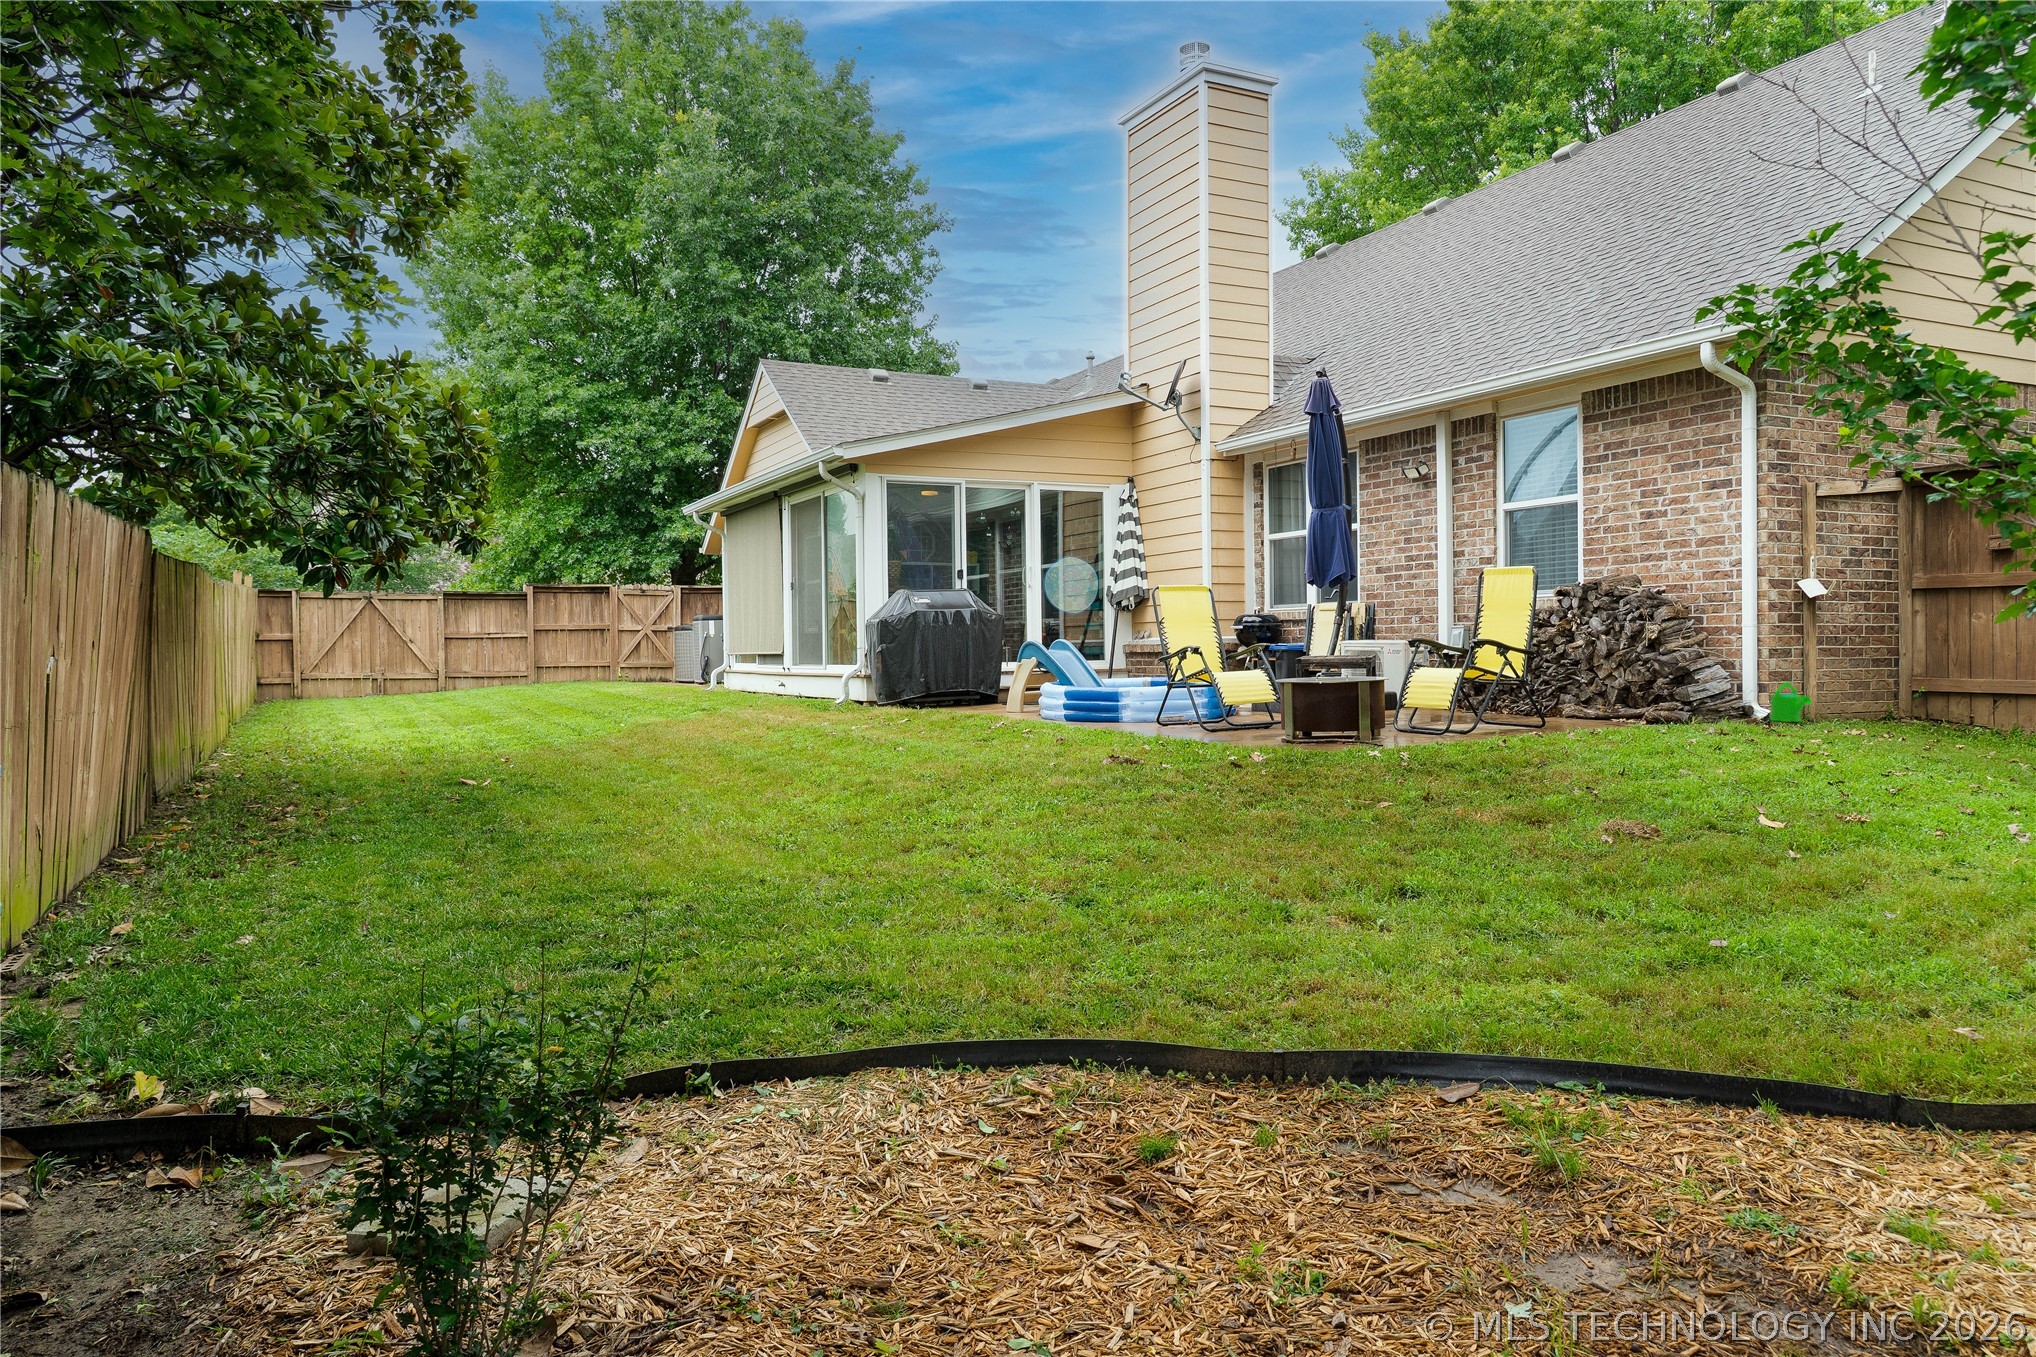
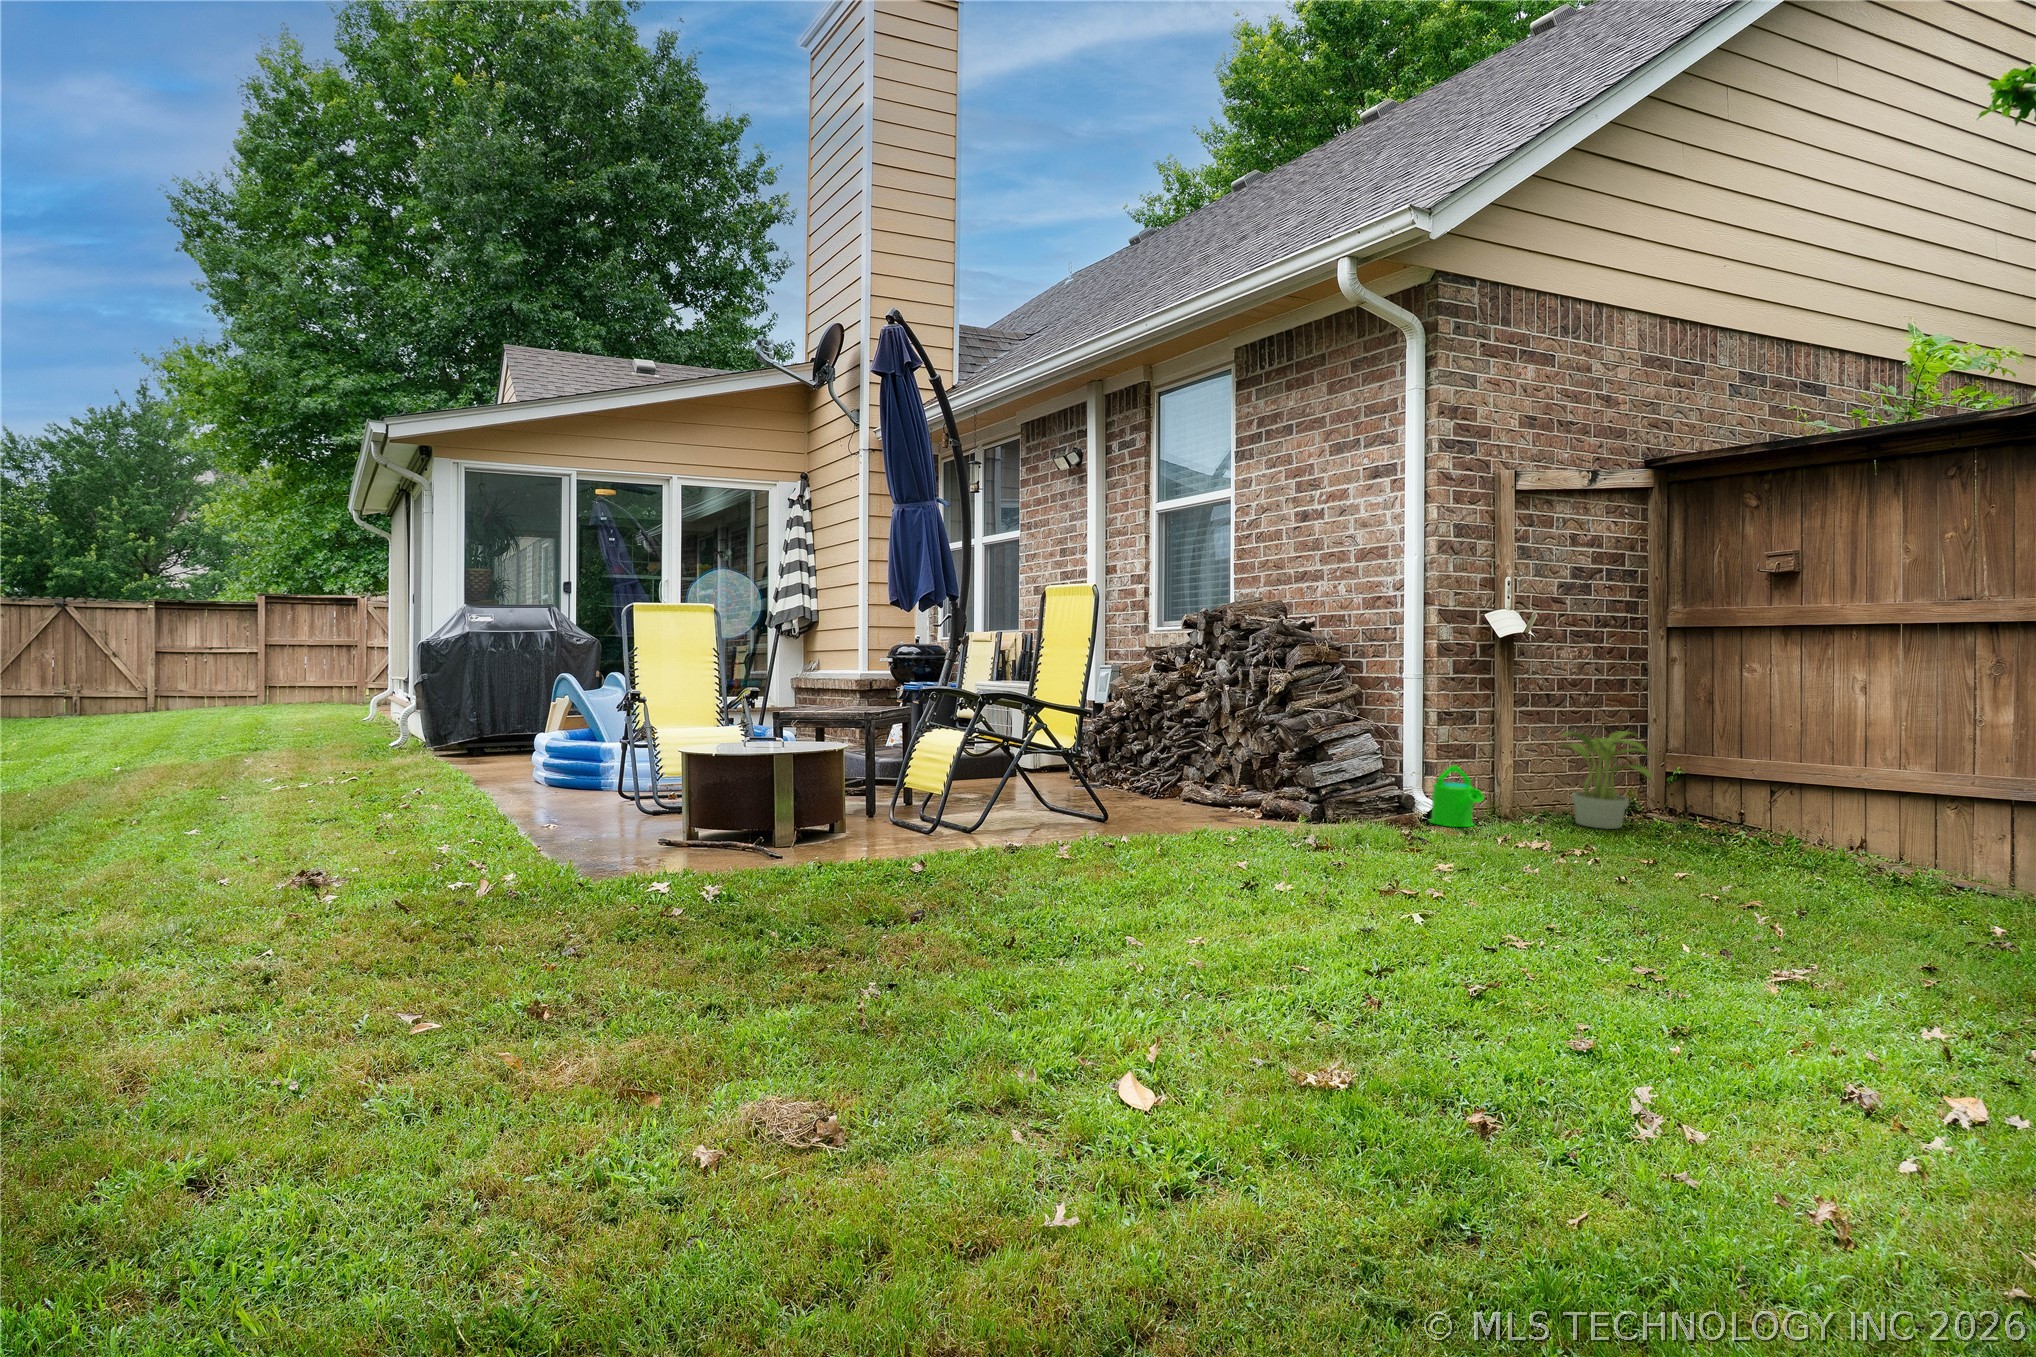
potted plant: none [1850,656,1926,720] -> present [1561,731,1652,829]

